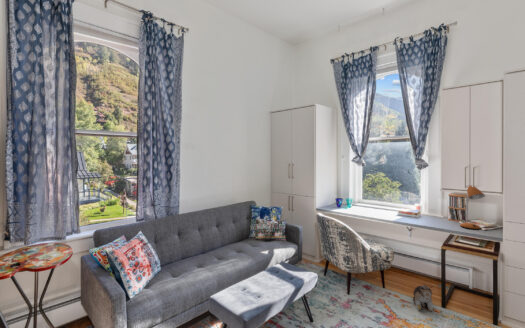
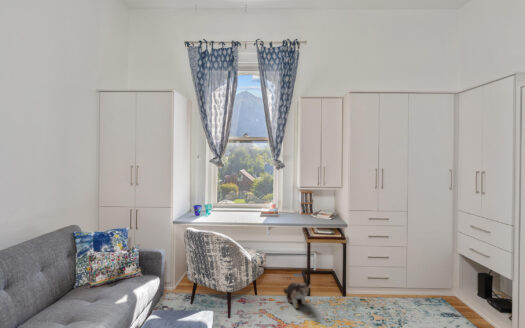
desk lamp: present [460,186,485,229] -> none [313,183,332,221]

